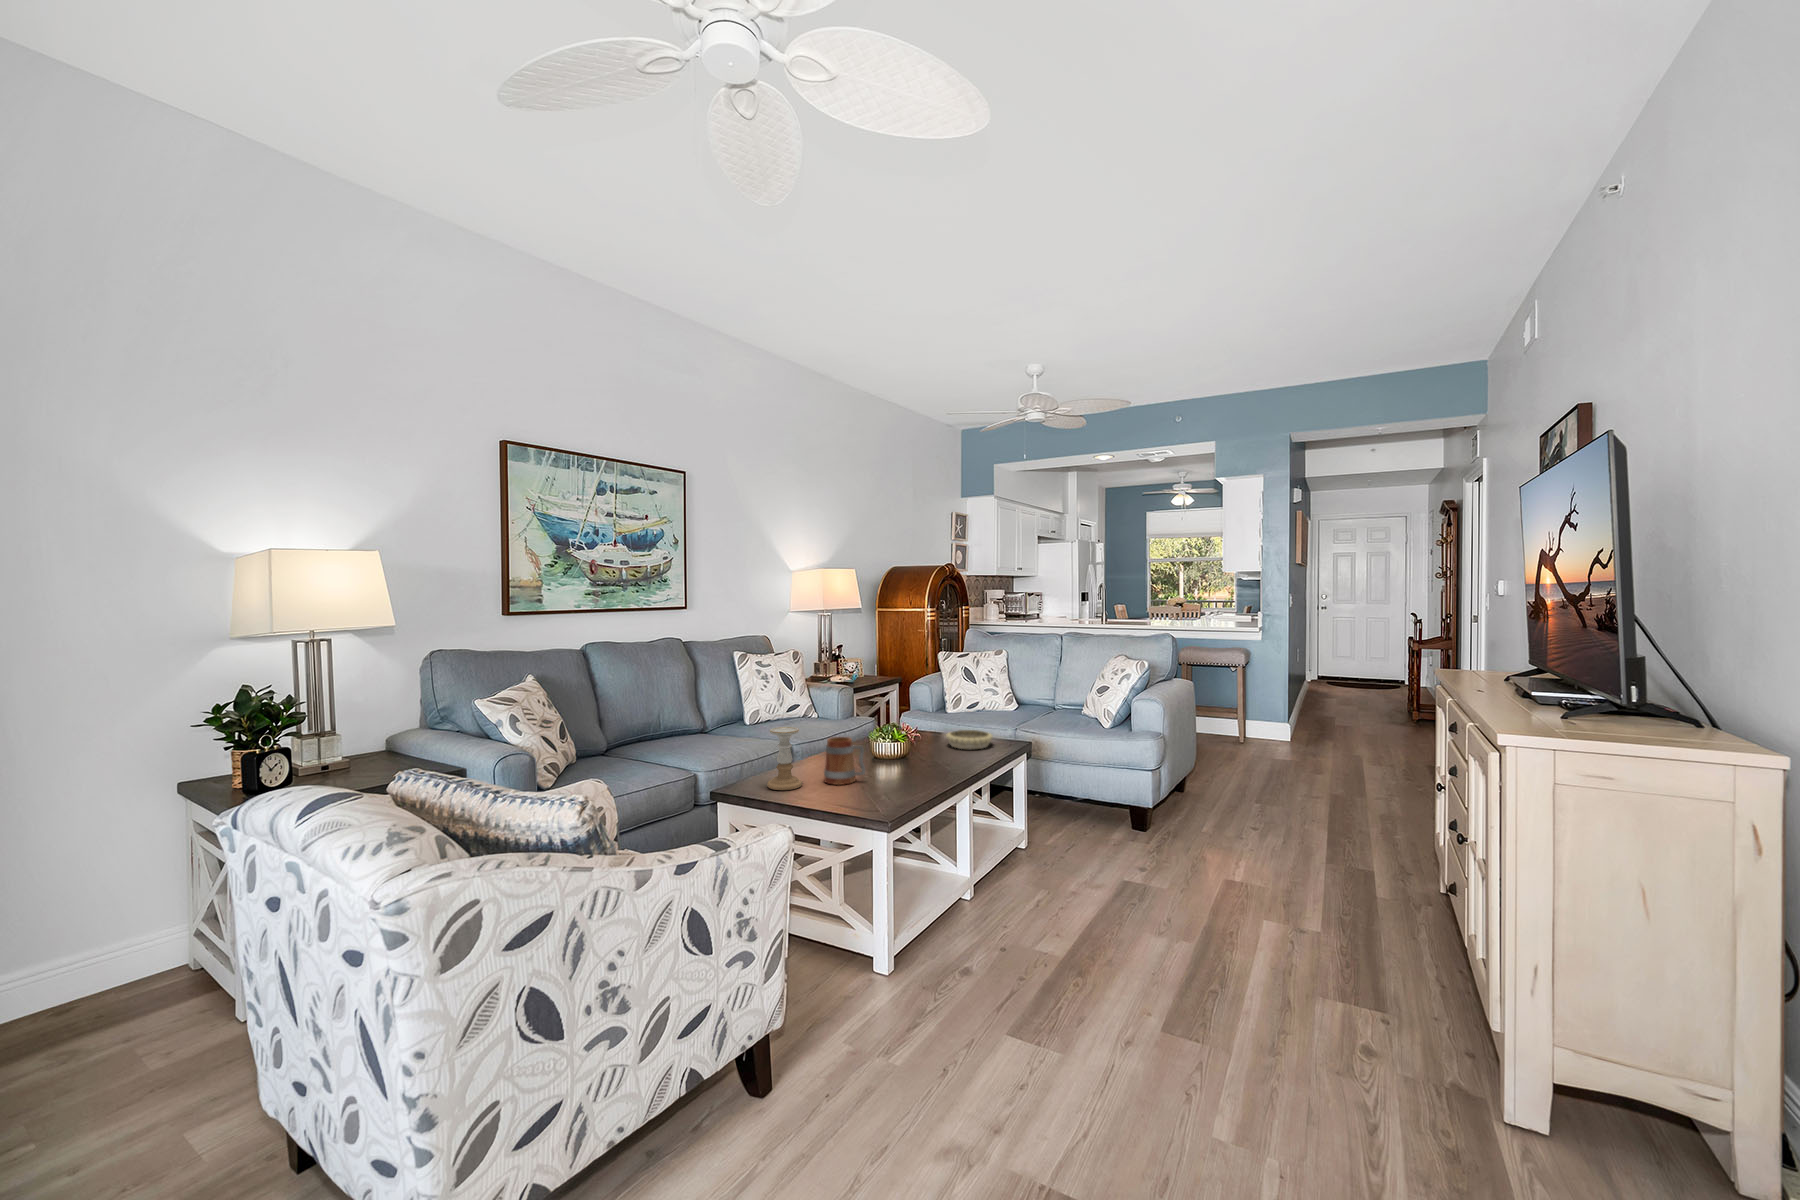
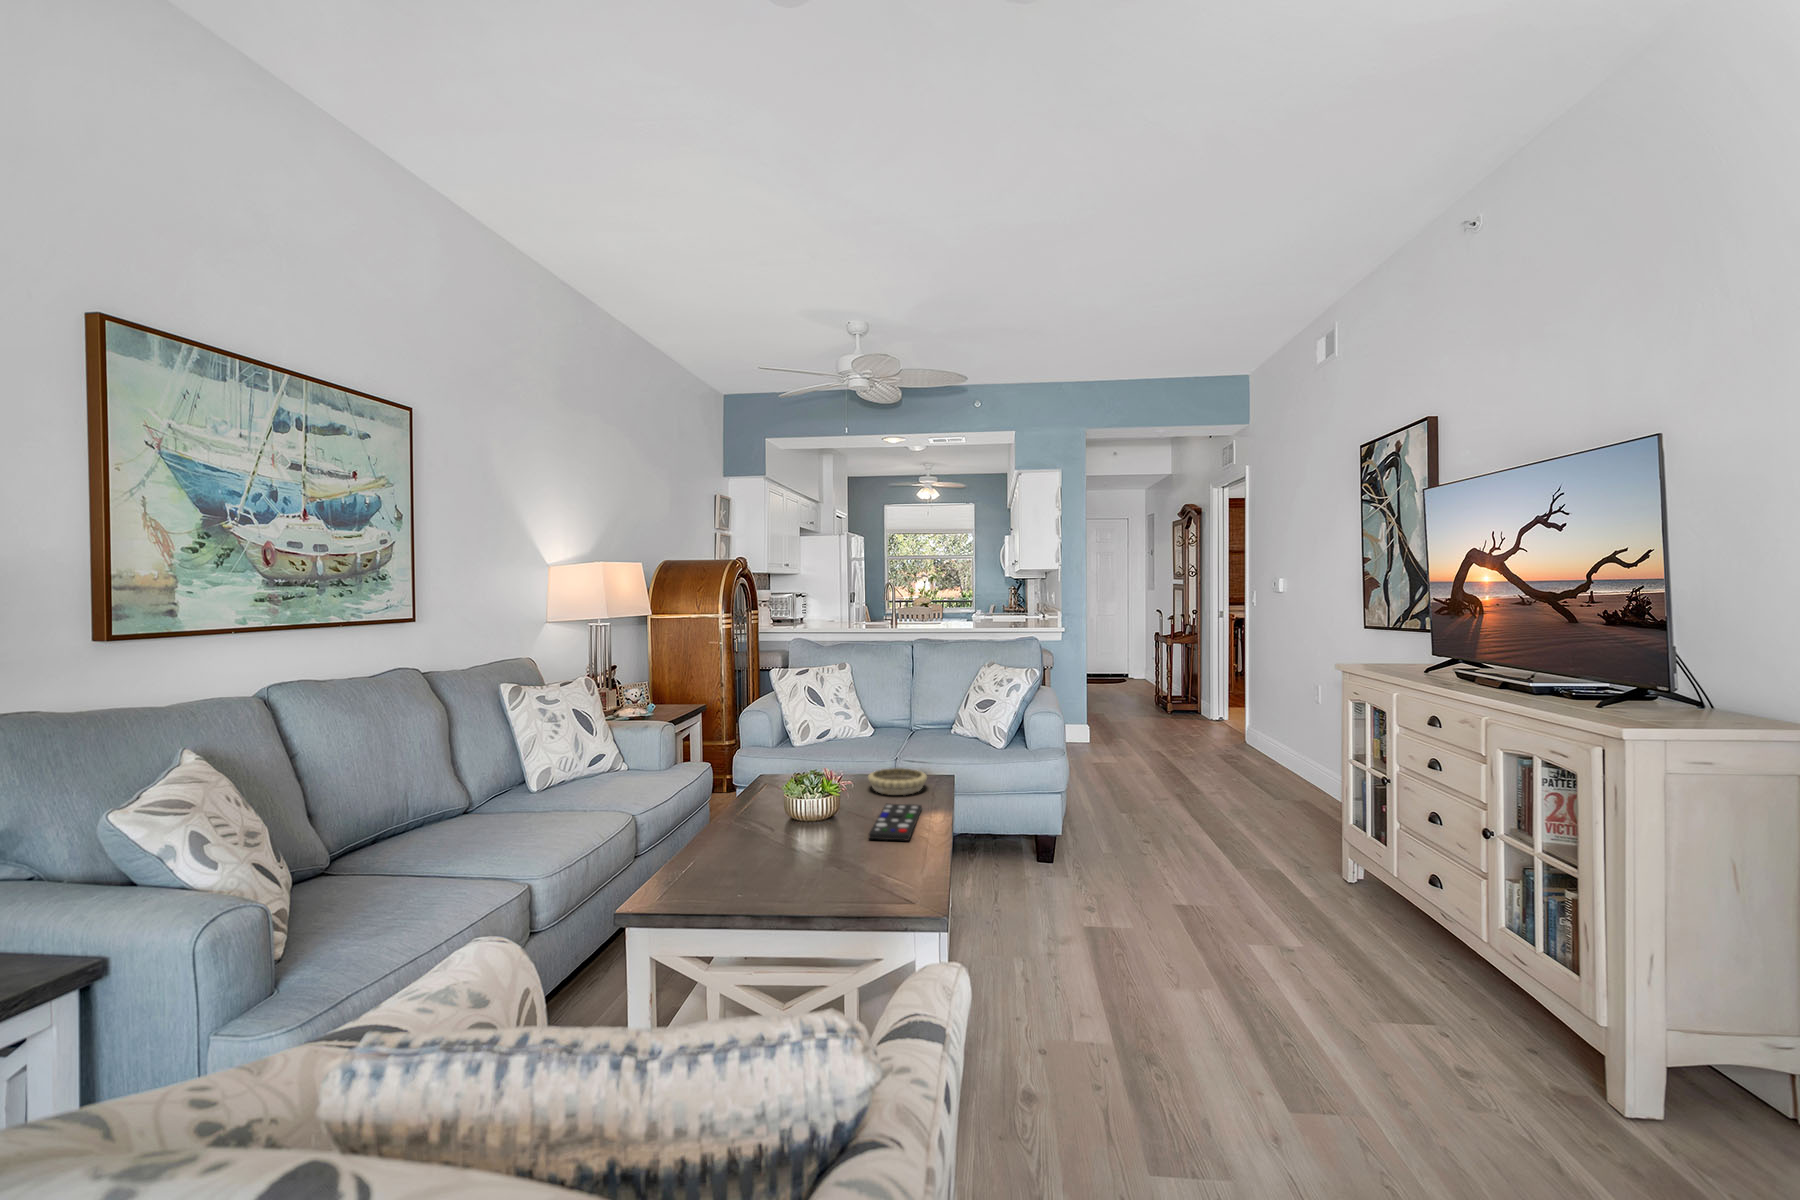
candle holder: present [767,727,802,790] -> none [702,795,755,895]
mug: present [824,737,865,785] -> none [776,801,837,873]
remote control: none [902,753,968,776] -> present [869,804,922,841]

